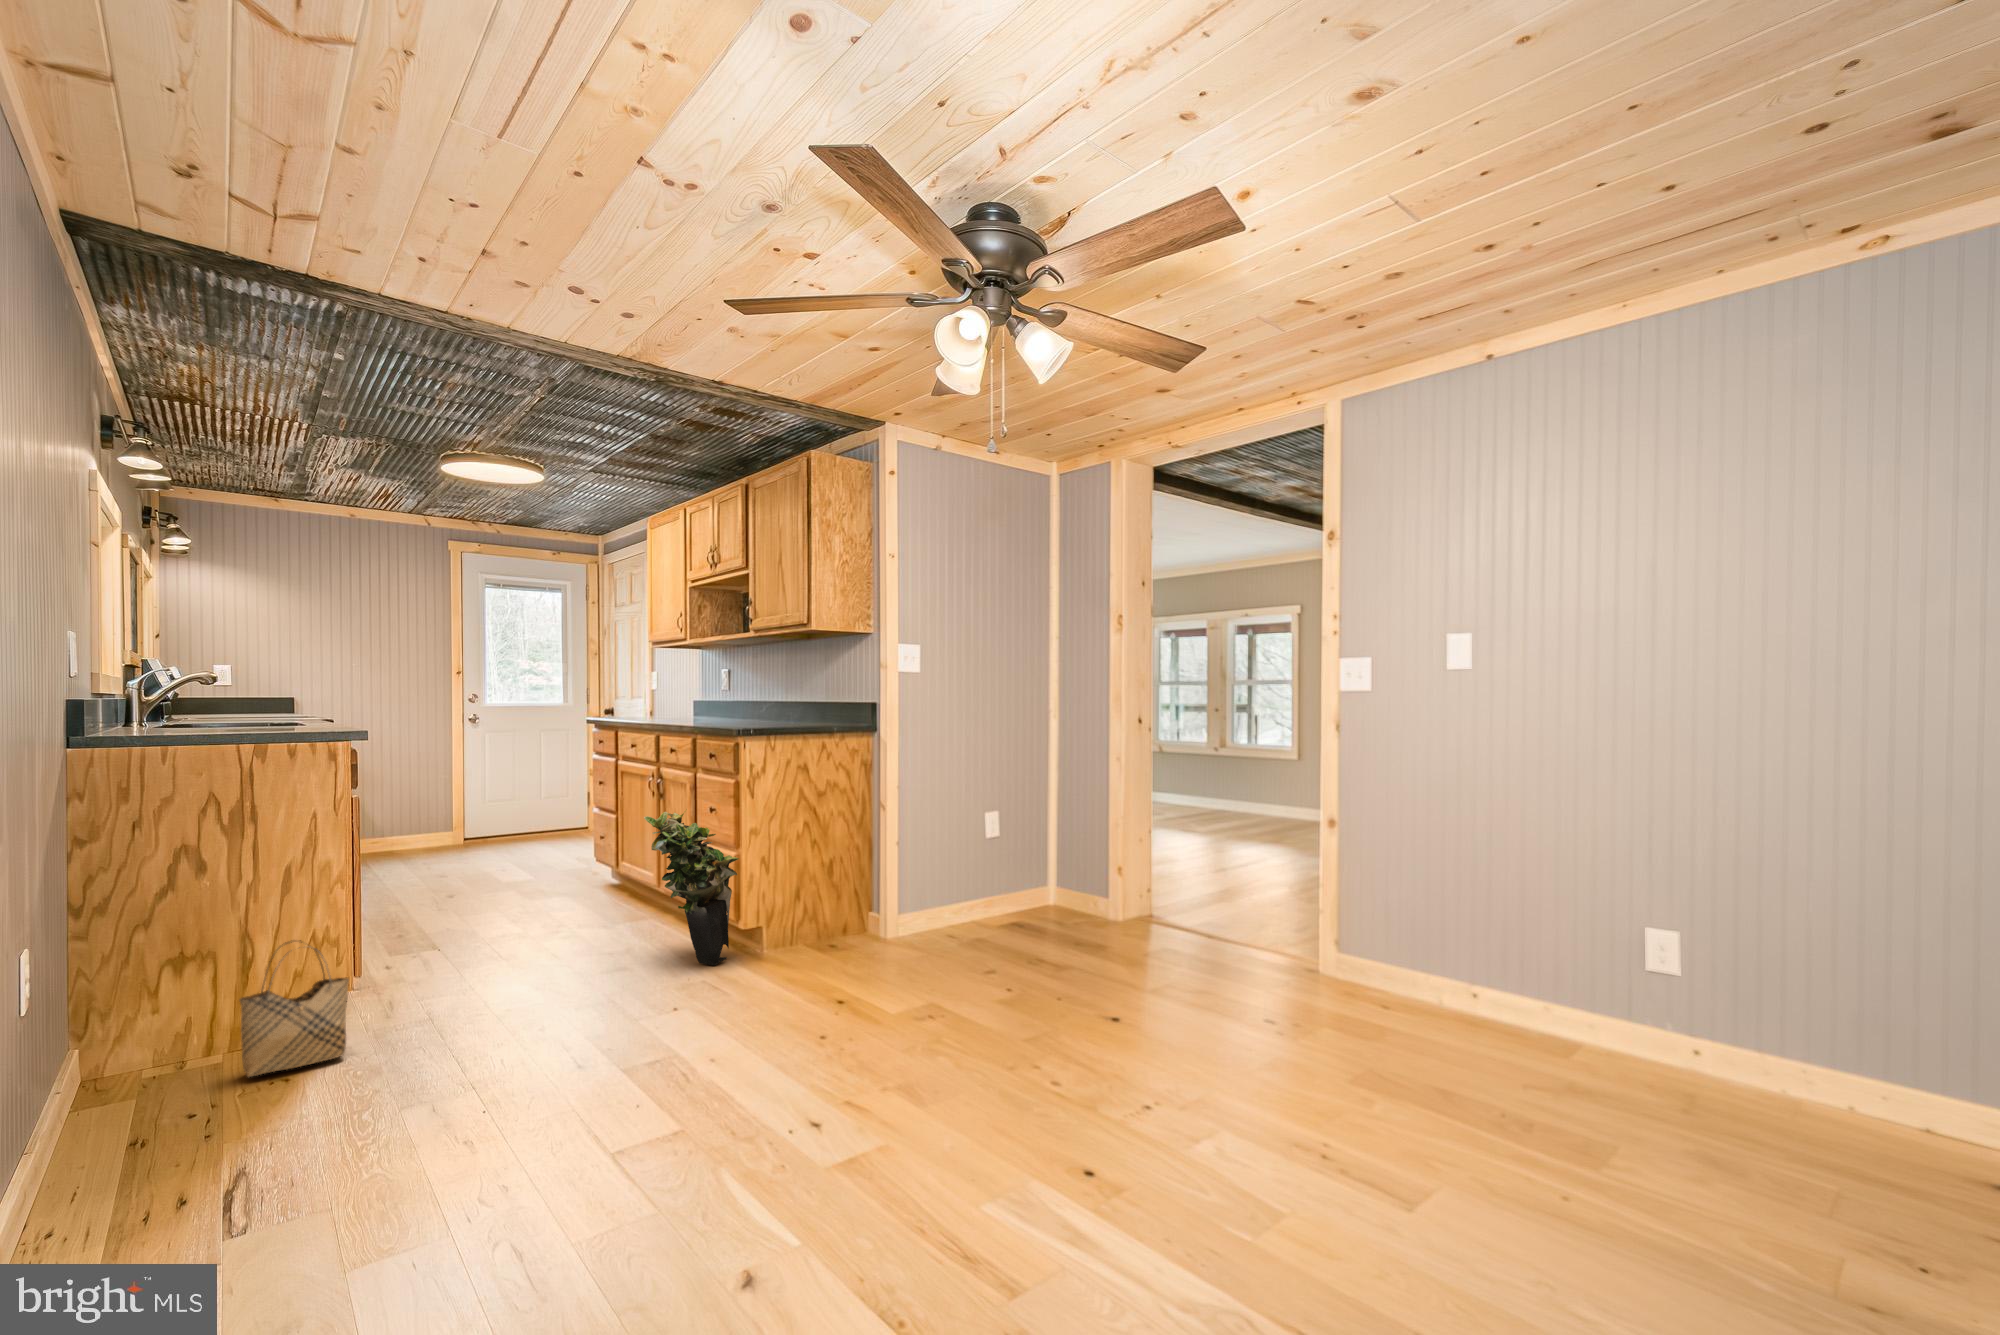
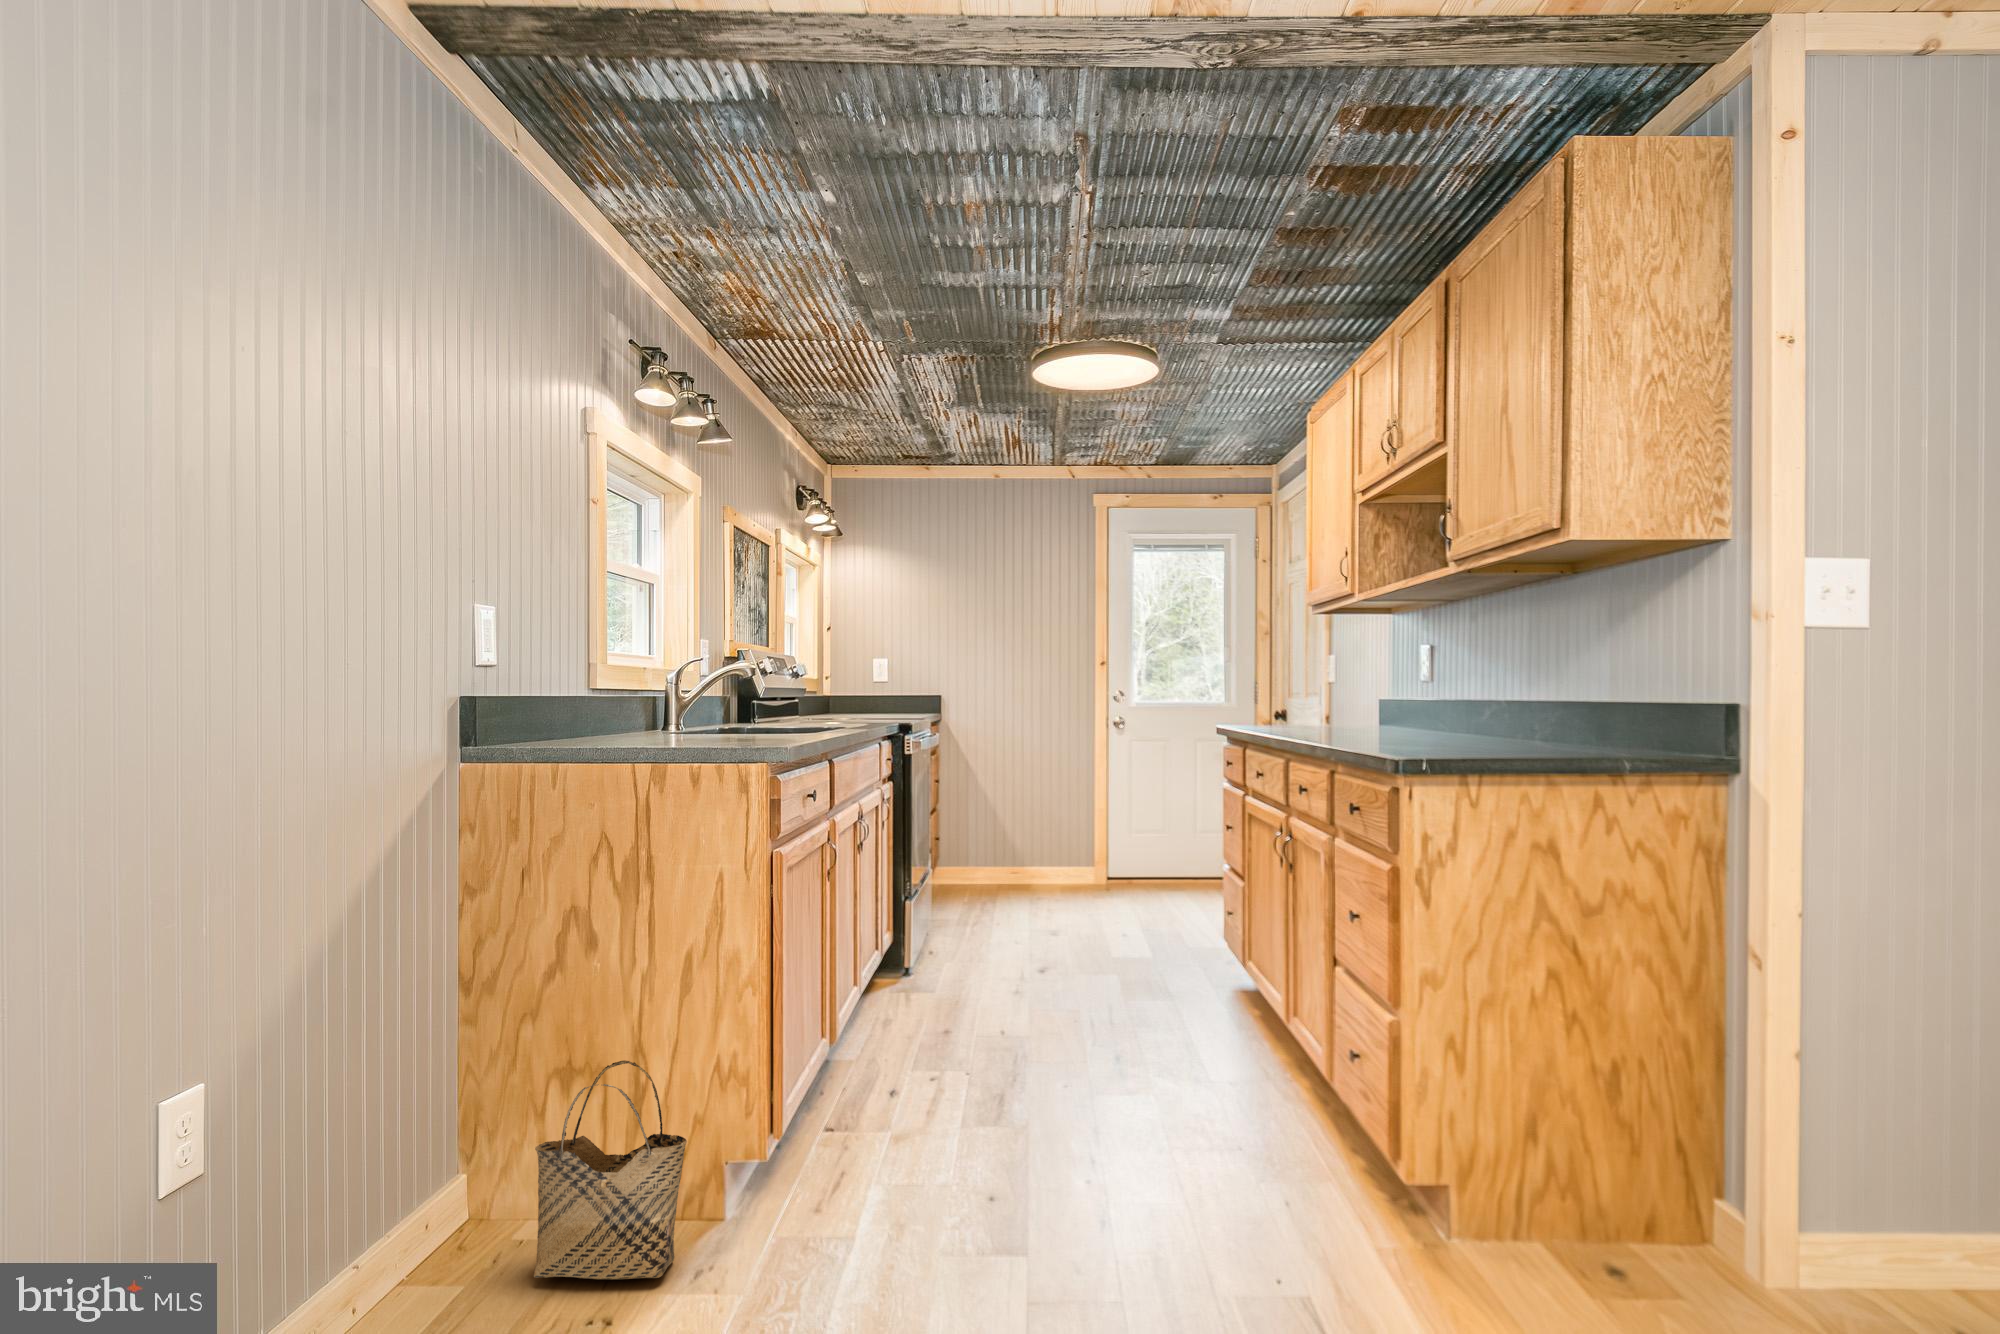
potted plant: present [644,810,739,965] -> none [1209,908,1391,1253]

